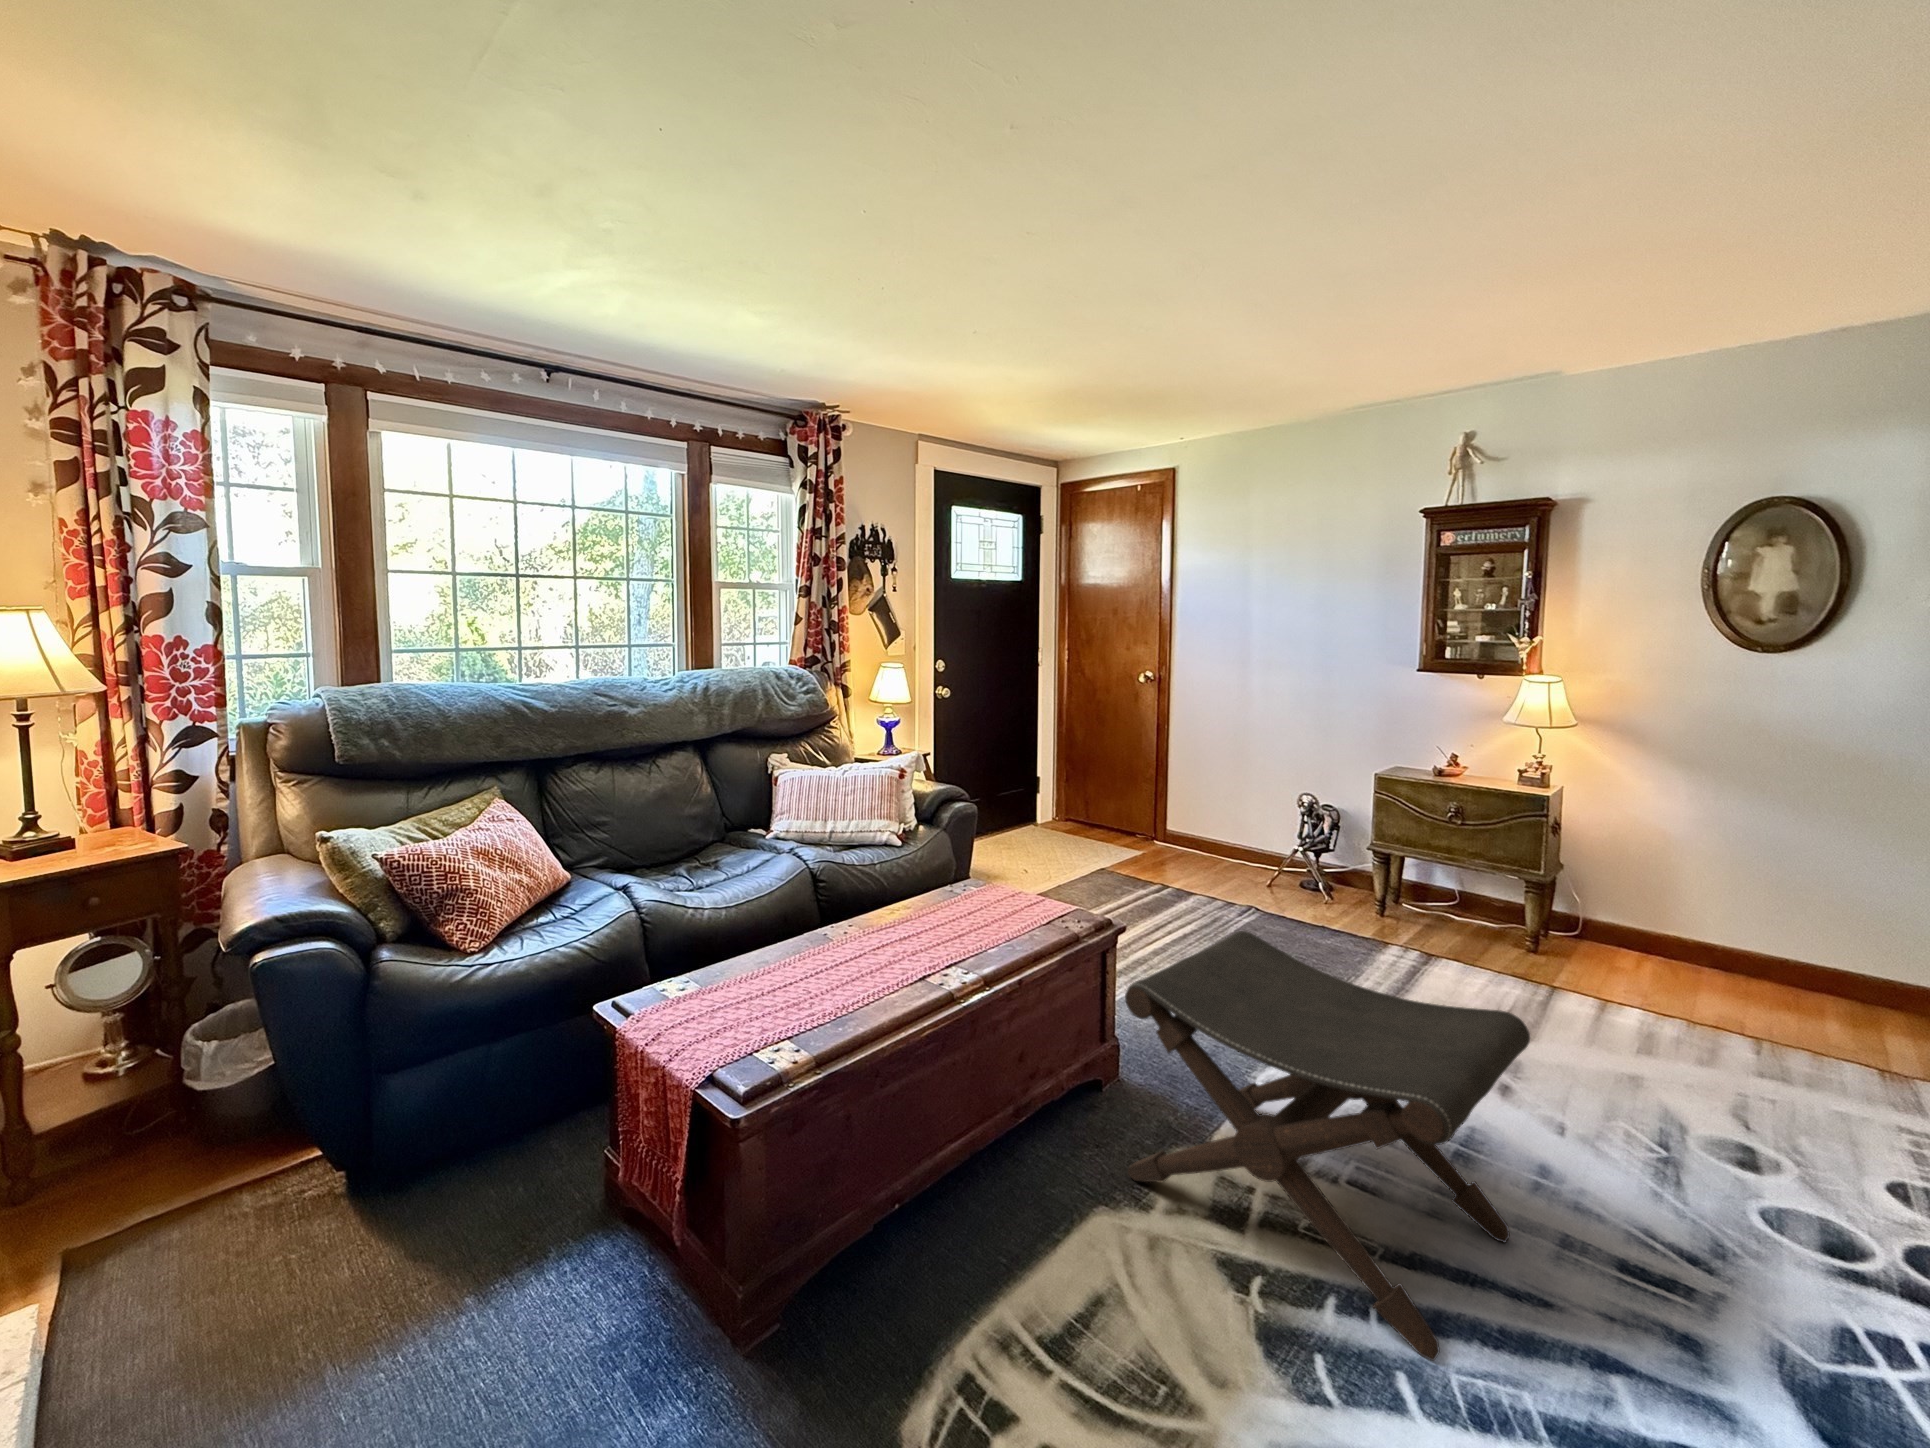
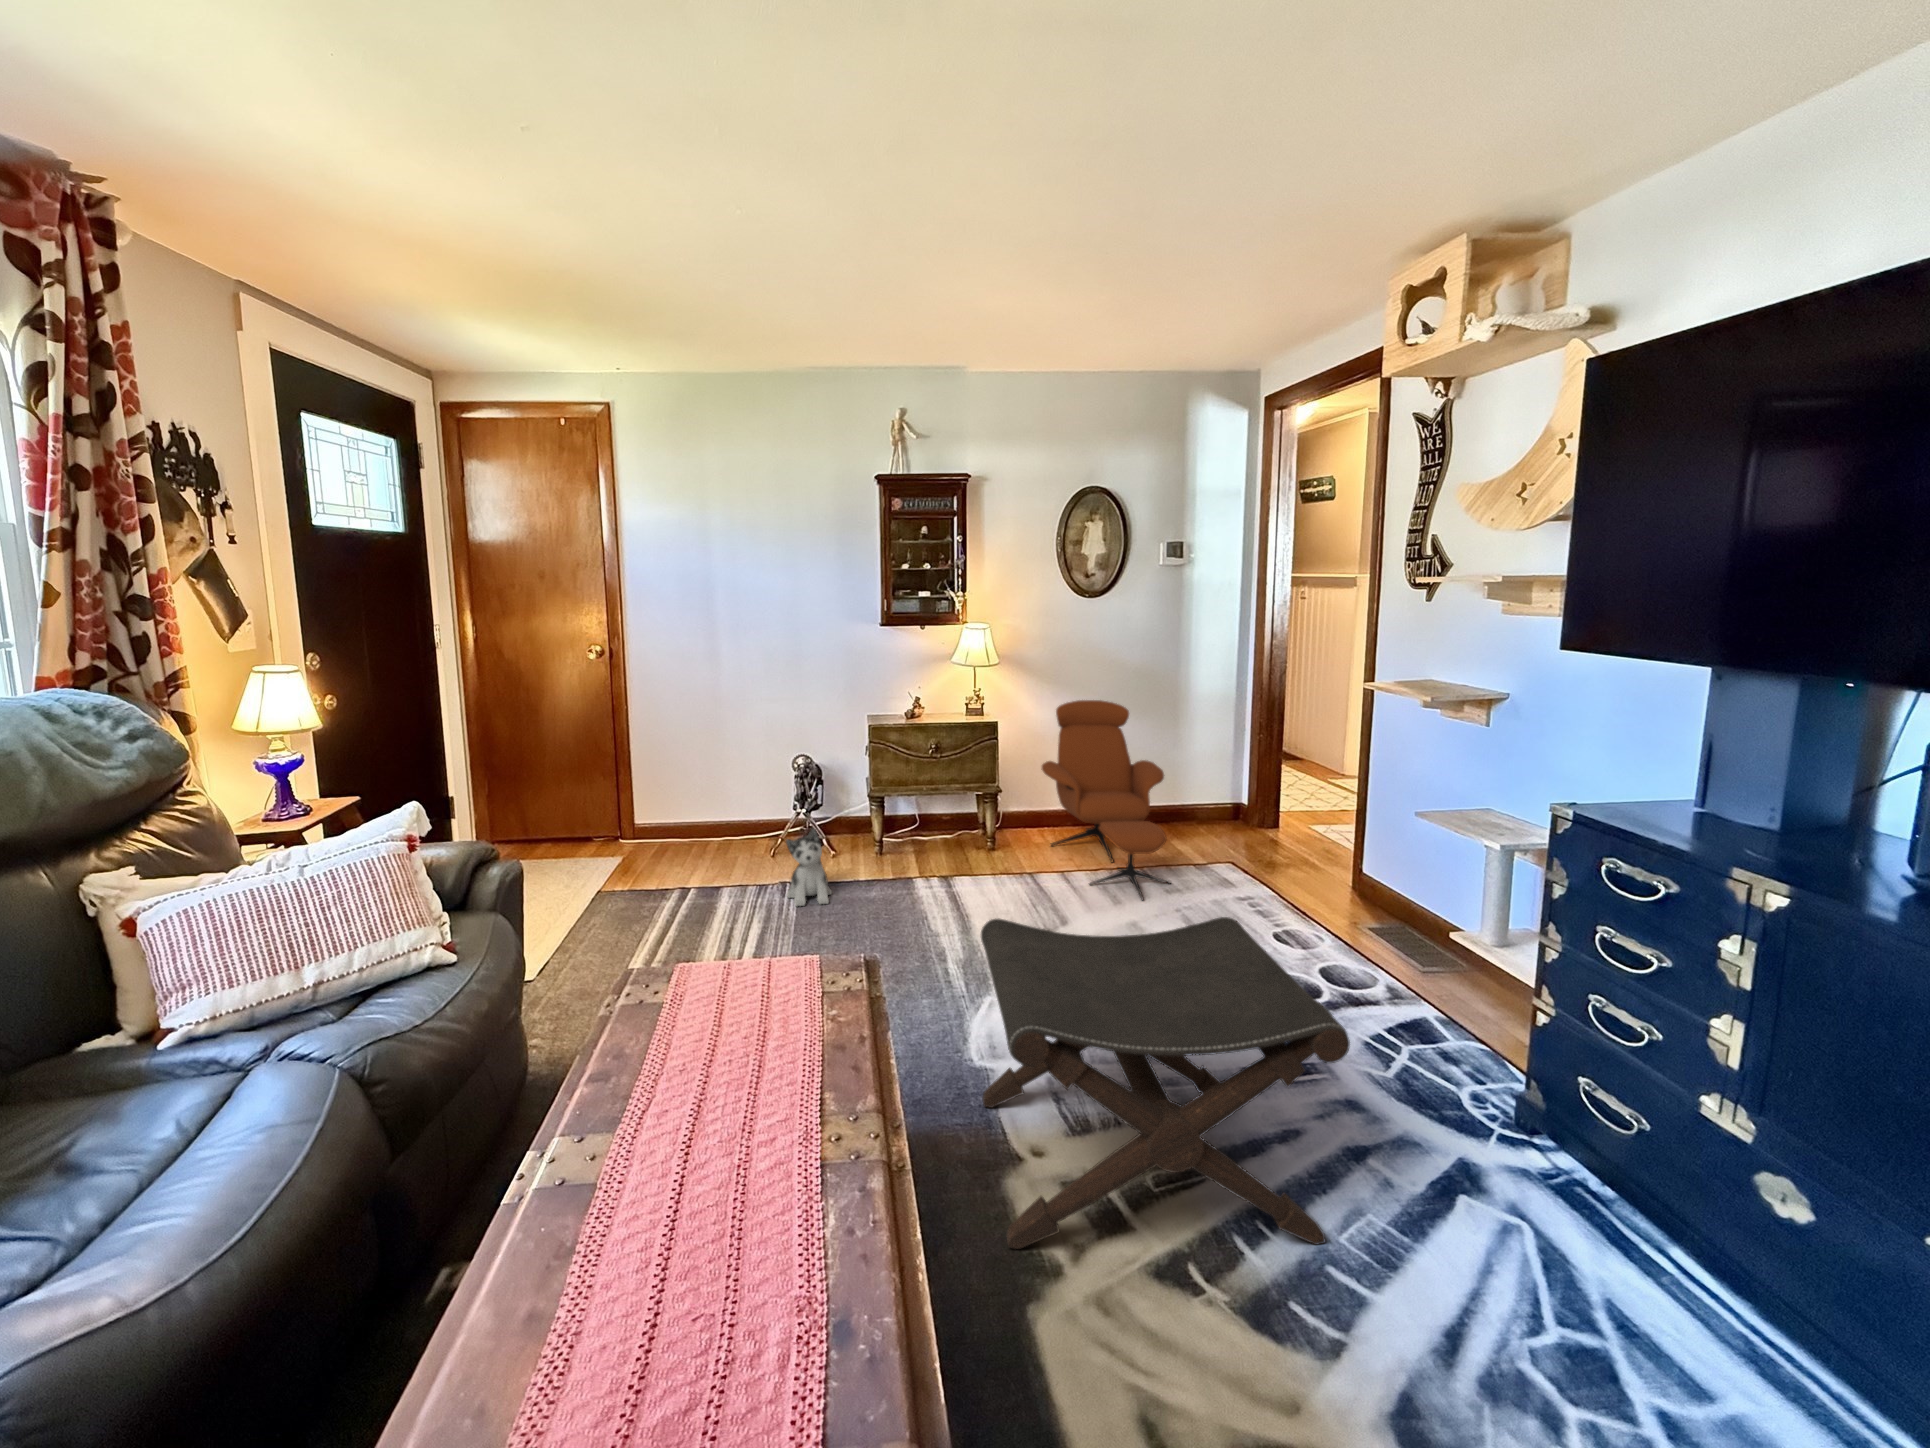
lounge chair: none [1625,787,1866,1068] -> present [1042,700,1170,900]
plush toy: none [1239,857,1287,935] -> present [786,829,832,906]

